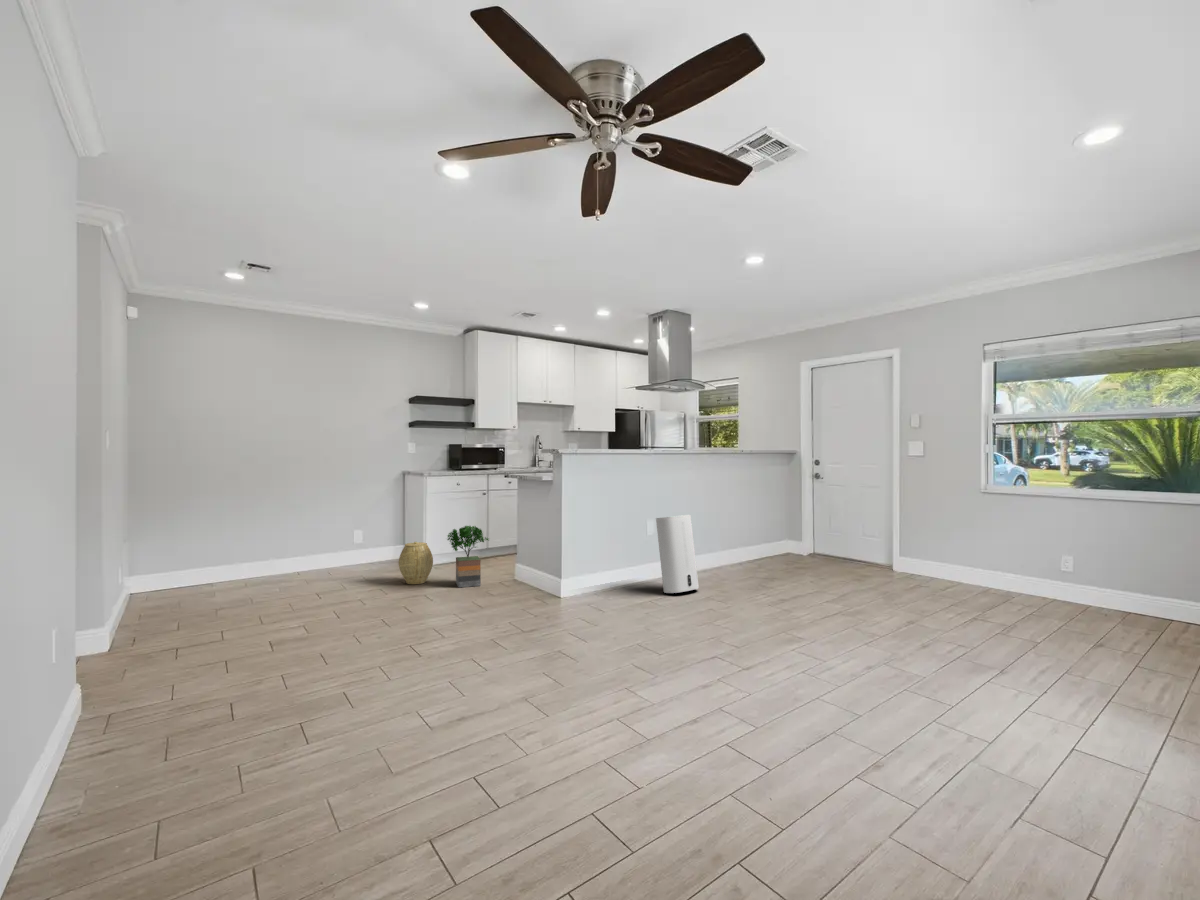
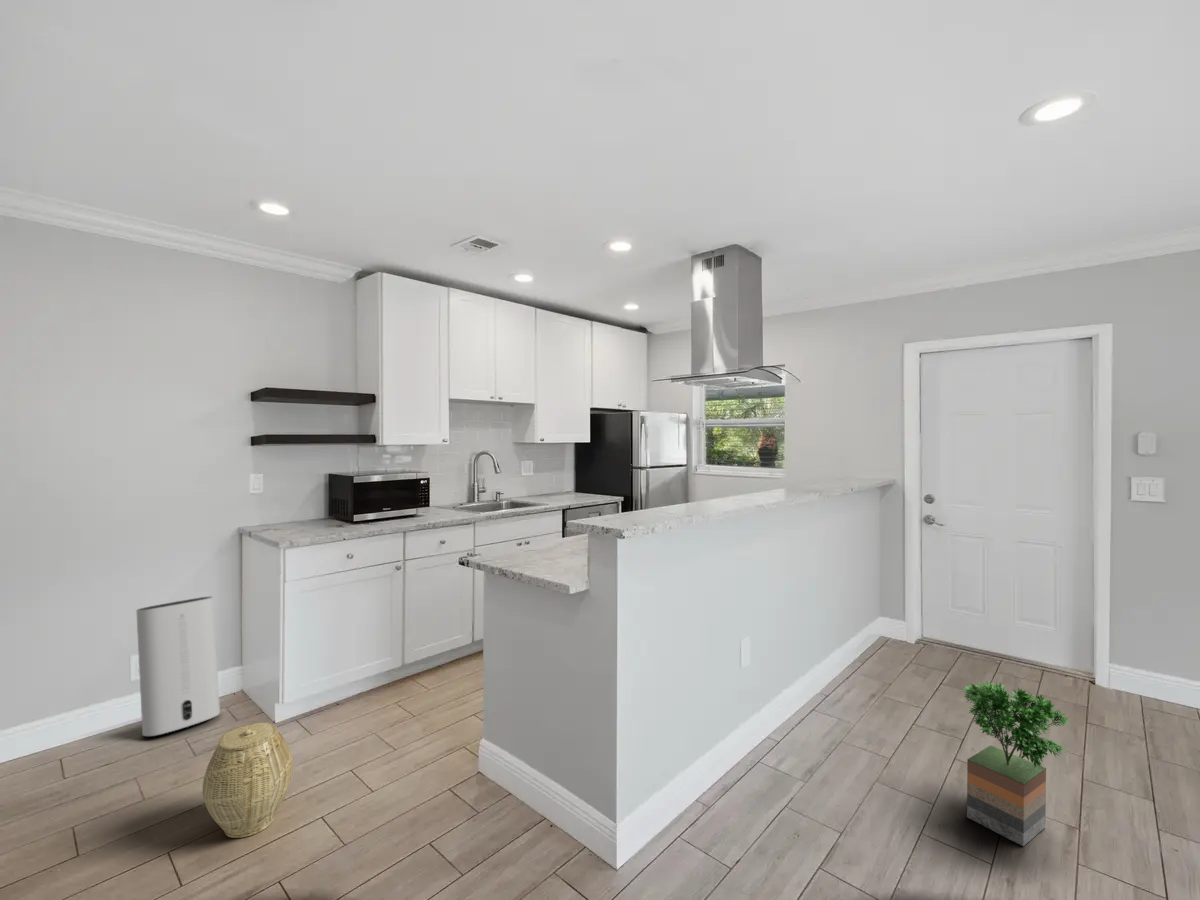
air purifier: present [656,515,699,594] -> present [136,596,220,736]
potted tree: present [447,526,488,587] -> present [964,682,1068,846]

